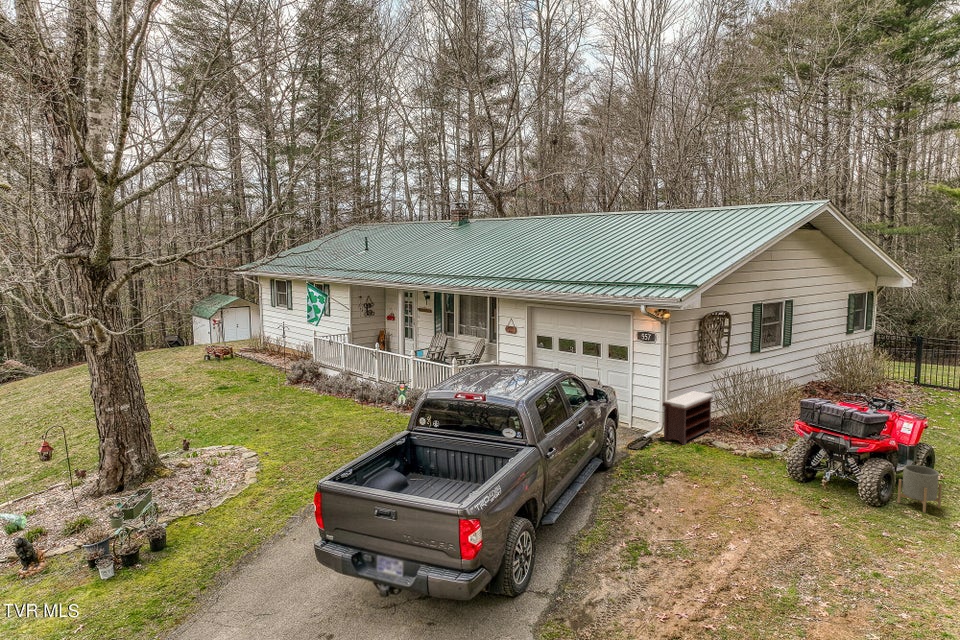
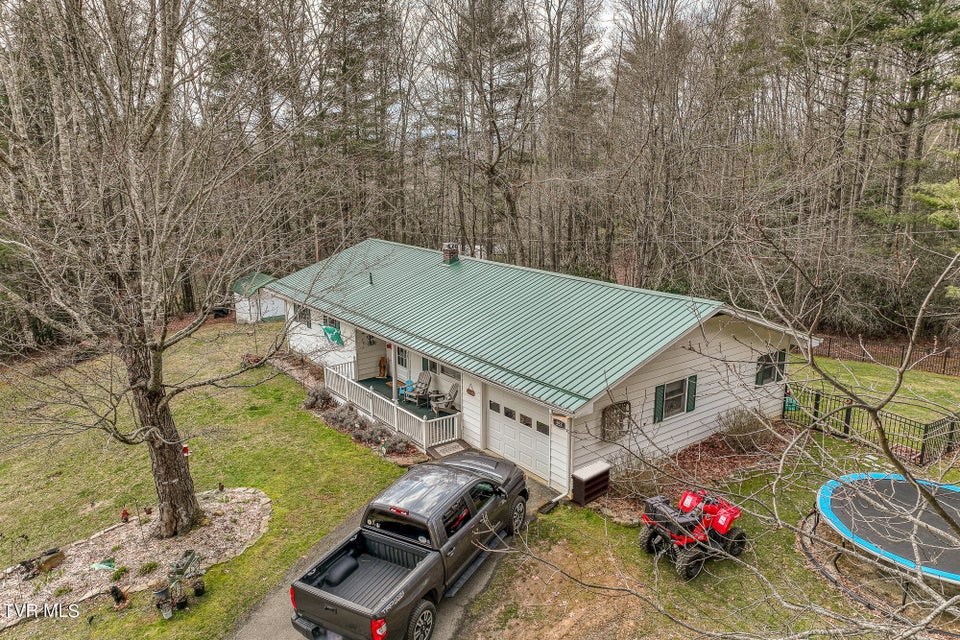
planter: present [898,465,942,513] -> none [703,553,731,590]

